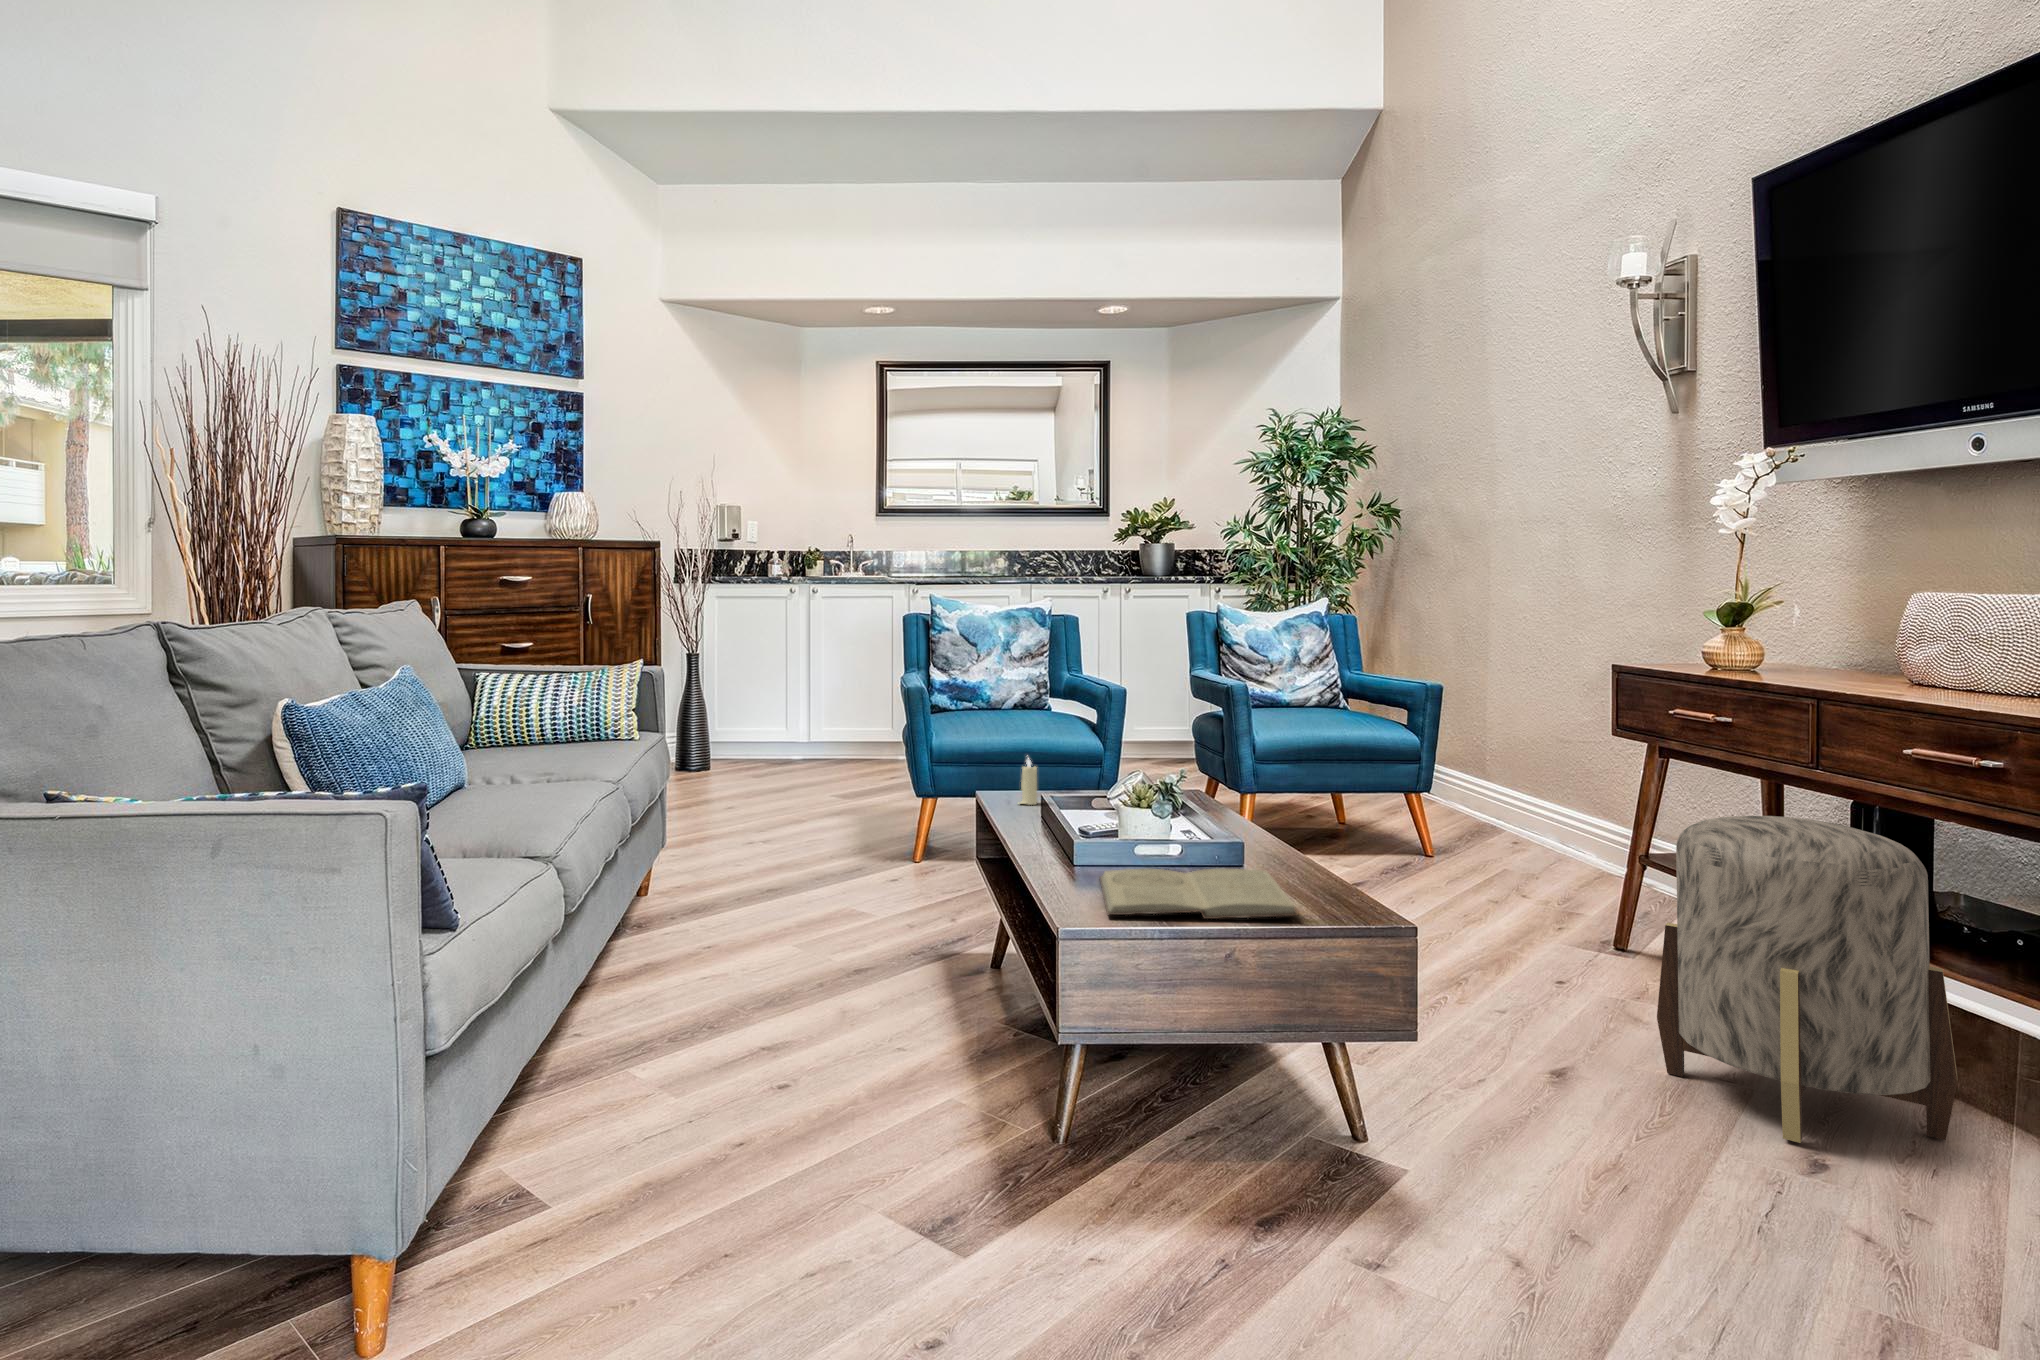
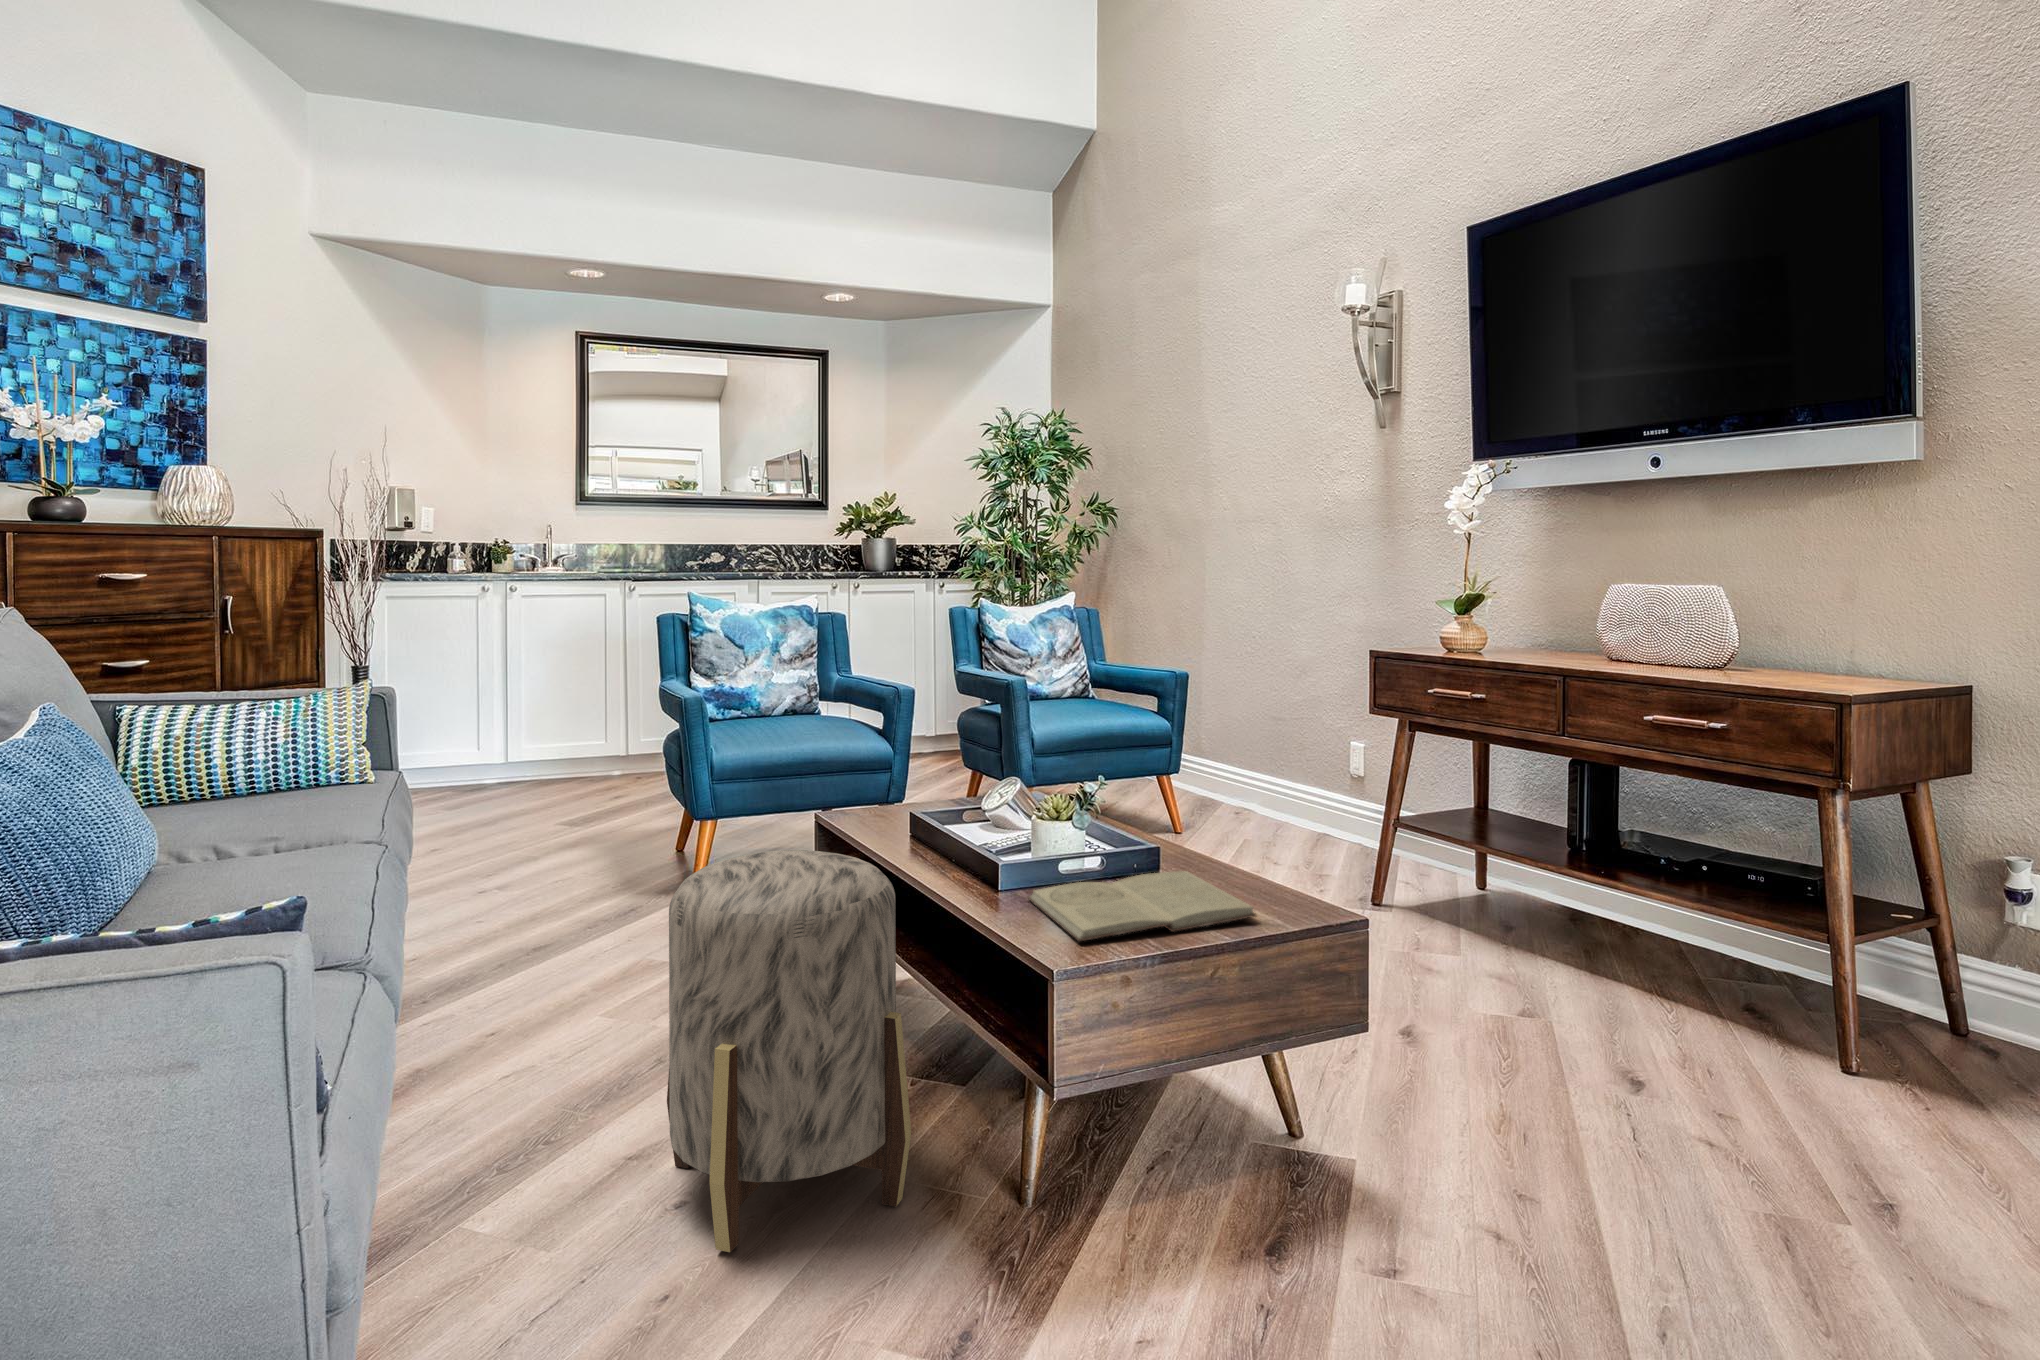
candle: present [1021,758,1037,805] -> none [864,768,886,822]
ottoman: present [1657,816,1958,1143] -> present [667,850,911,1252]

